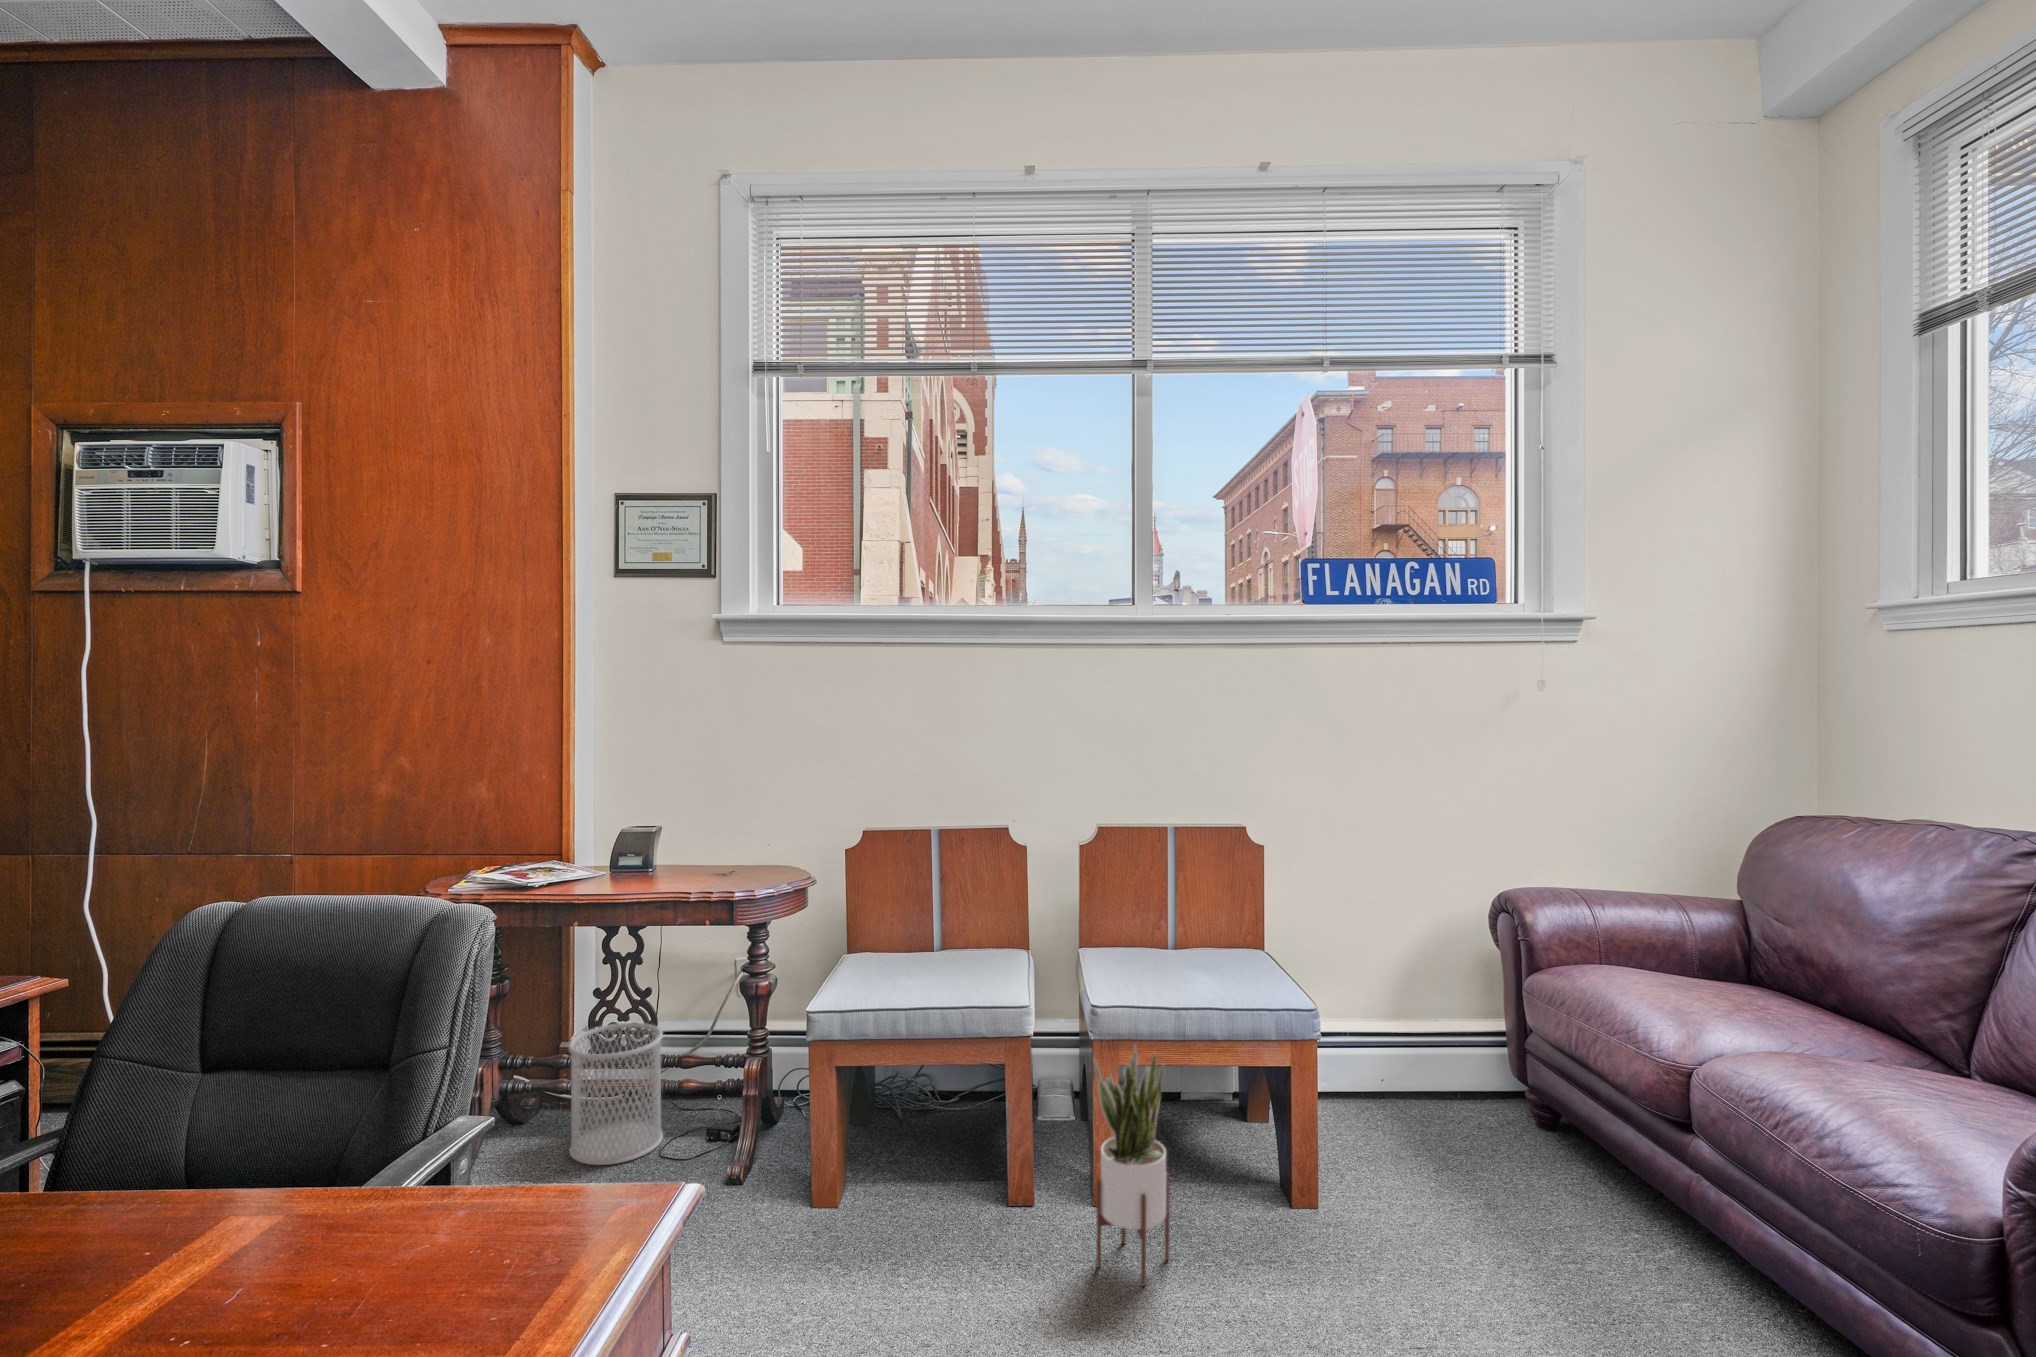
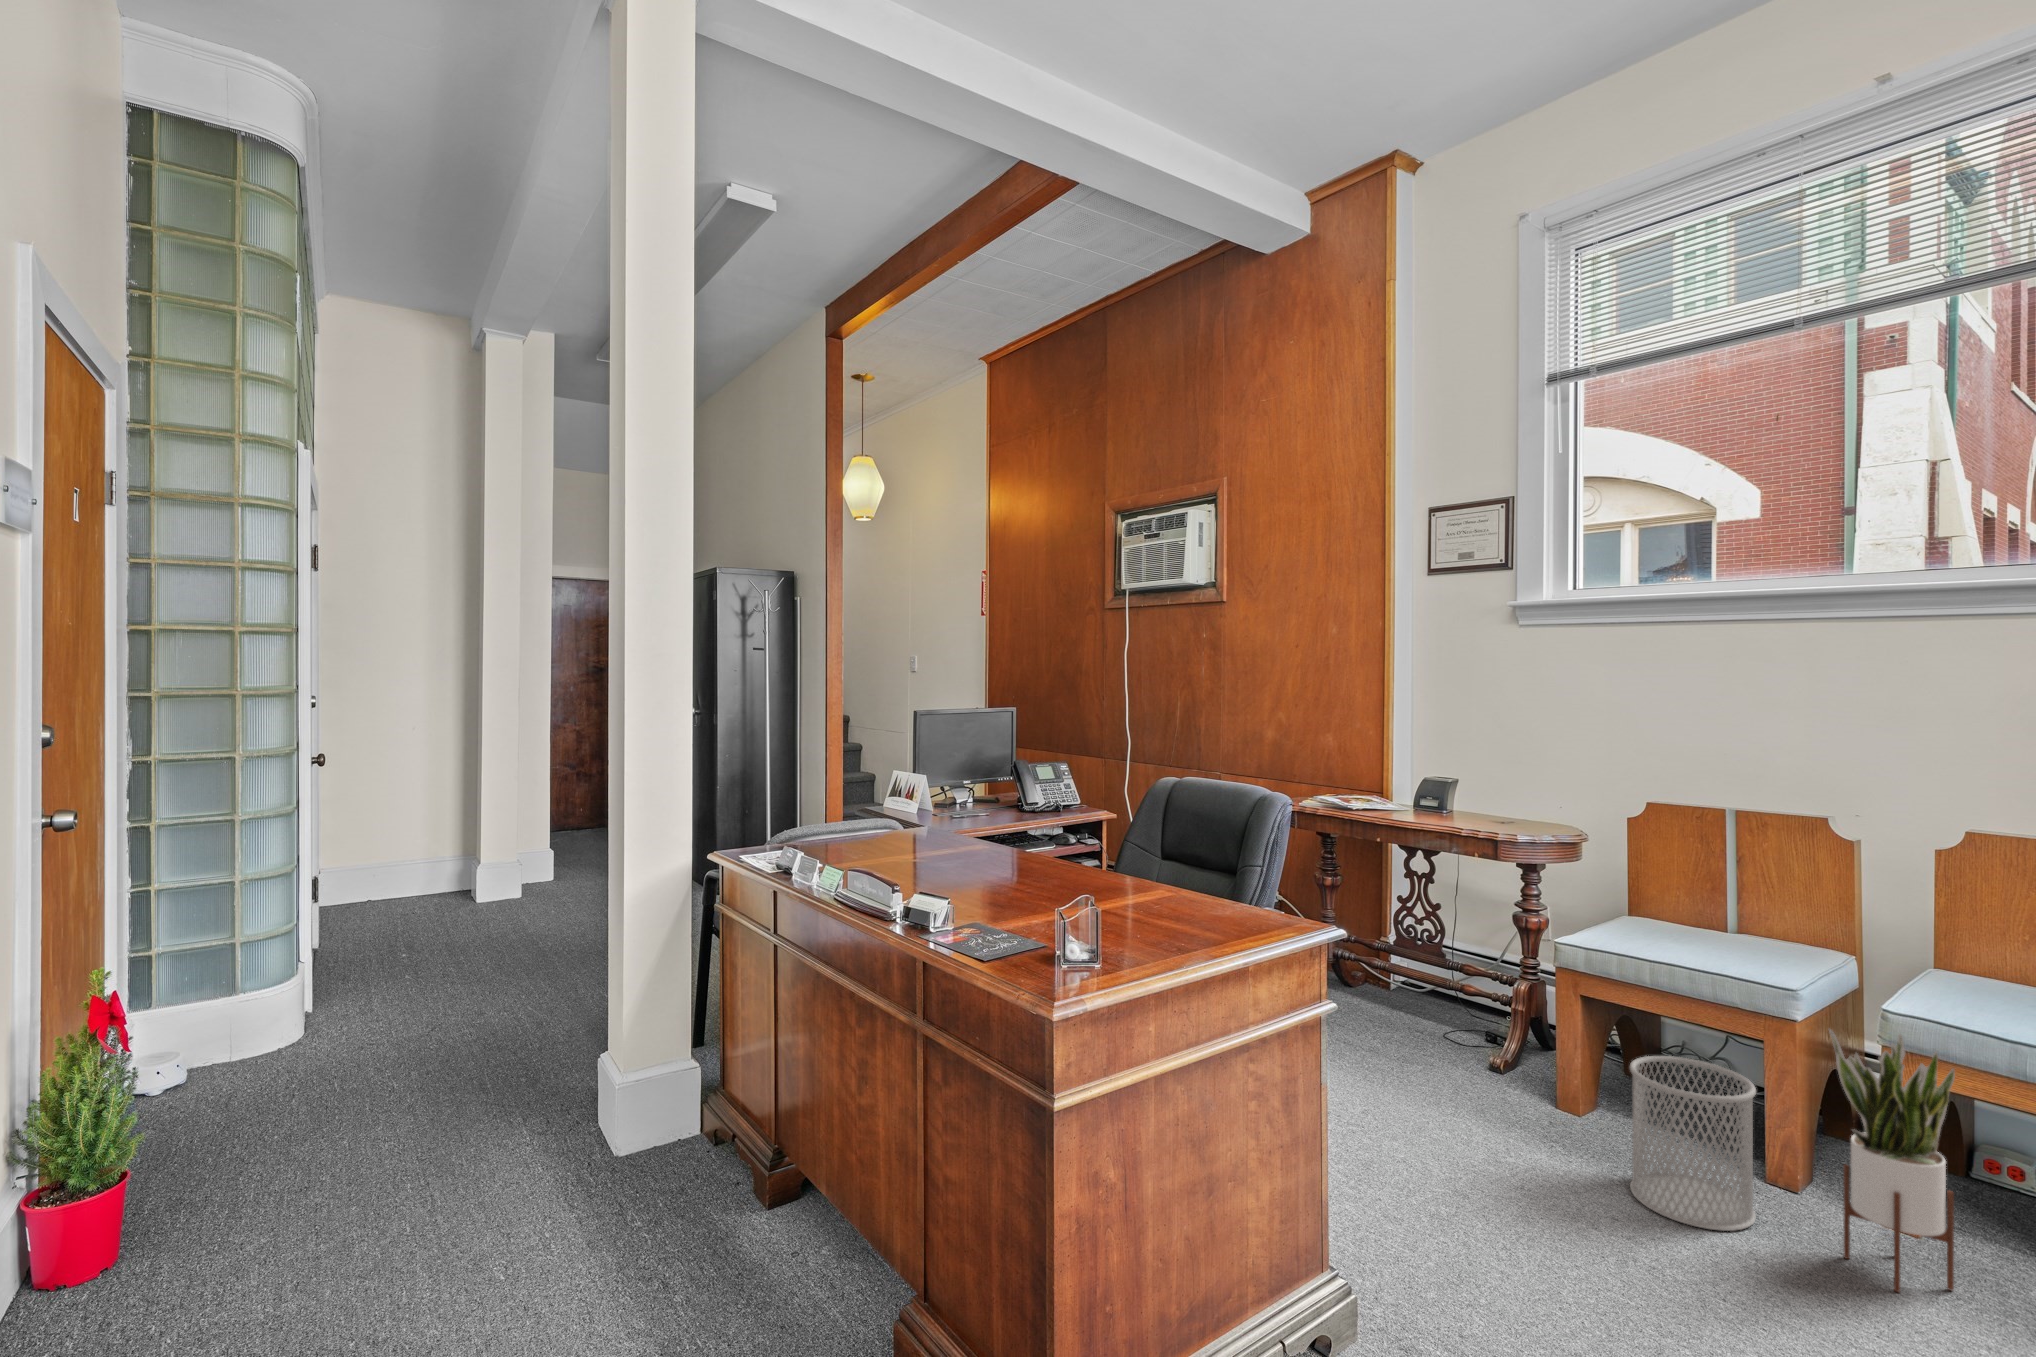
wastebasket: present [568,1023,663,1165] -> present [1630,1056,1756,1231]

